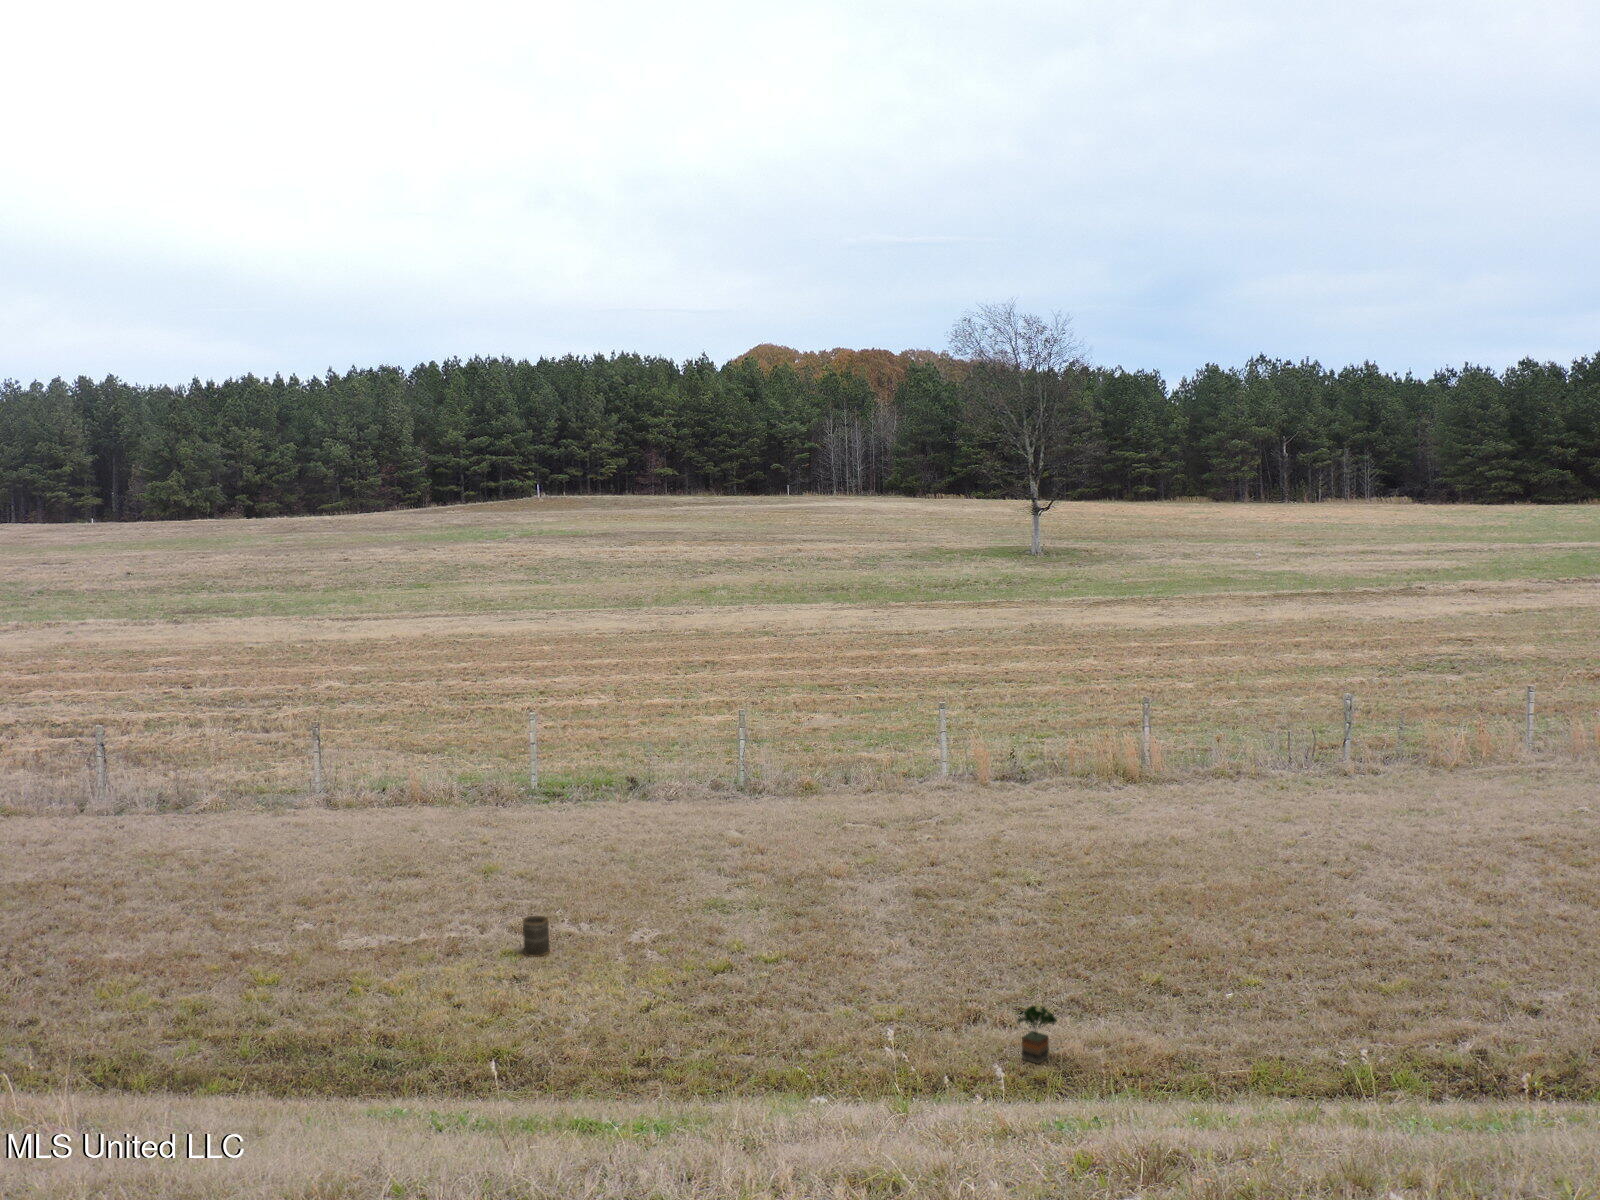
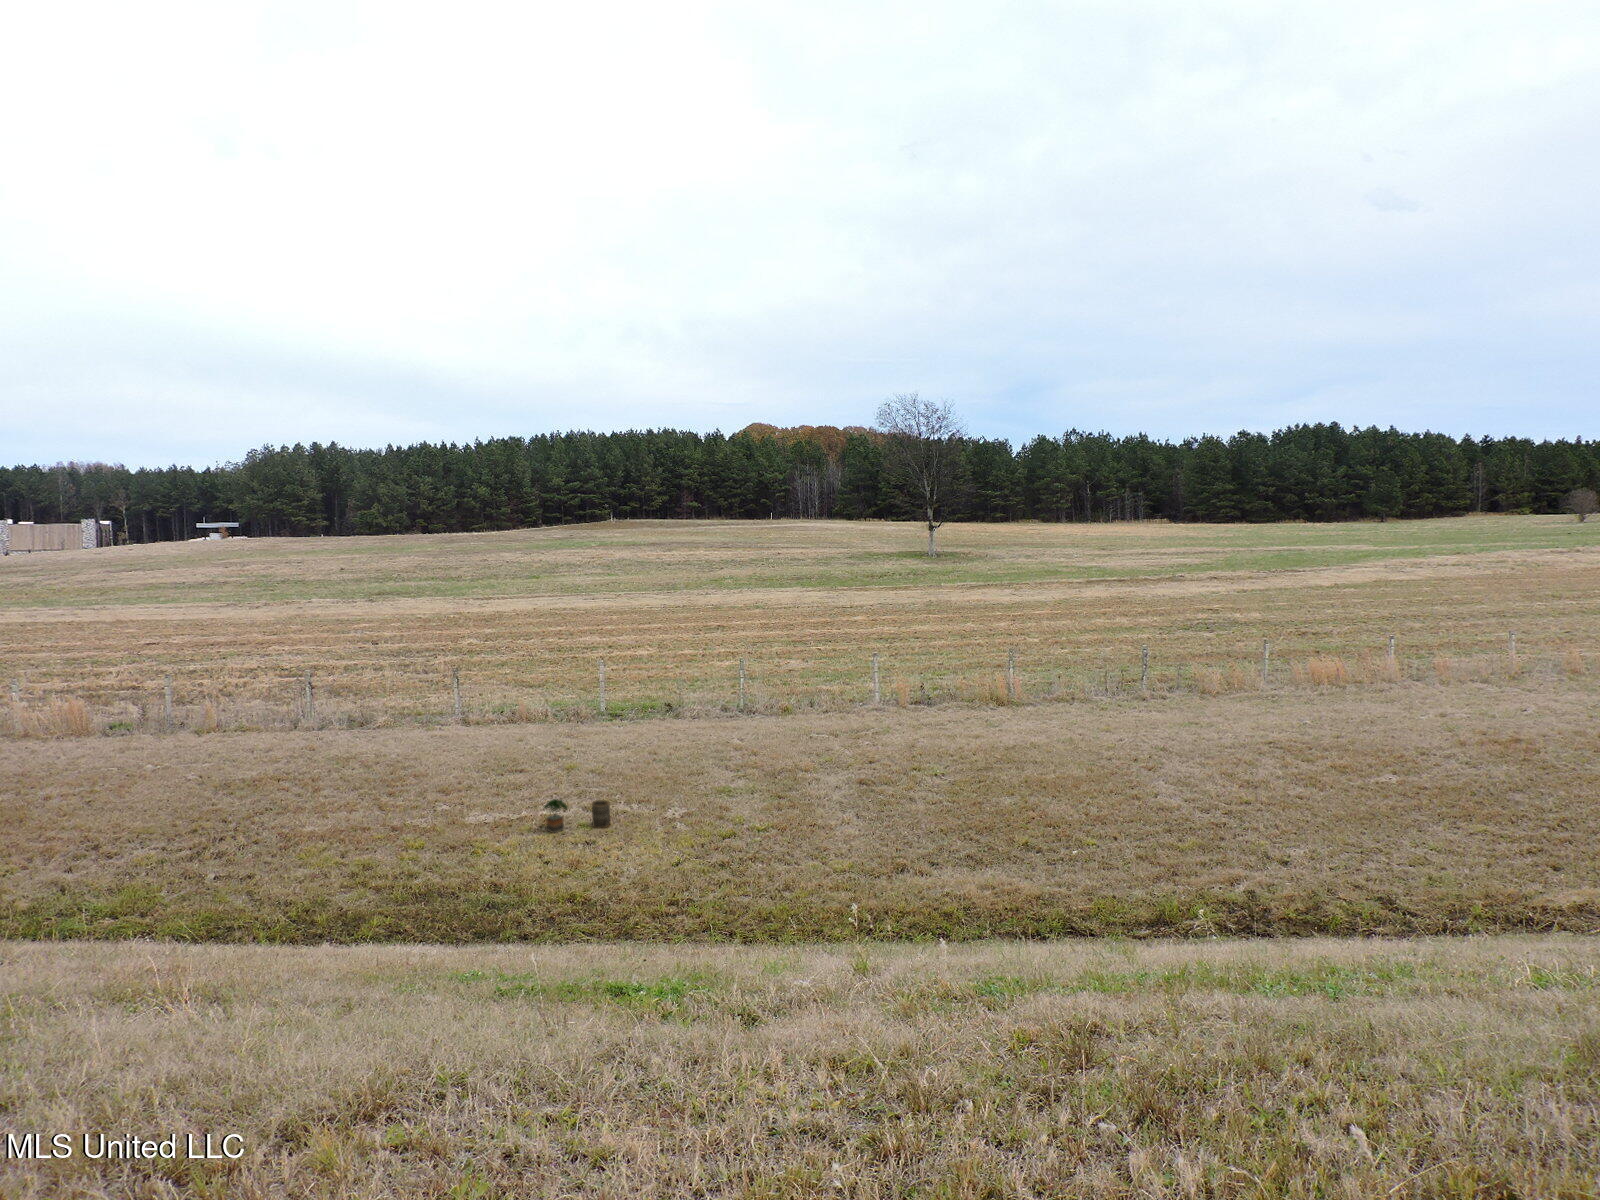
potted tree: present [1017,1006,1057,1064] -> present [544,799,567,833]

